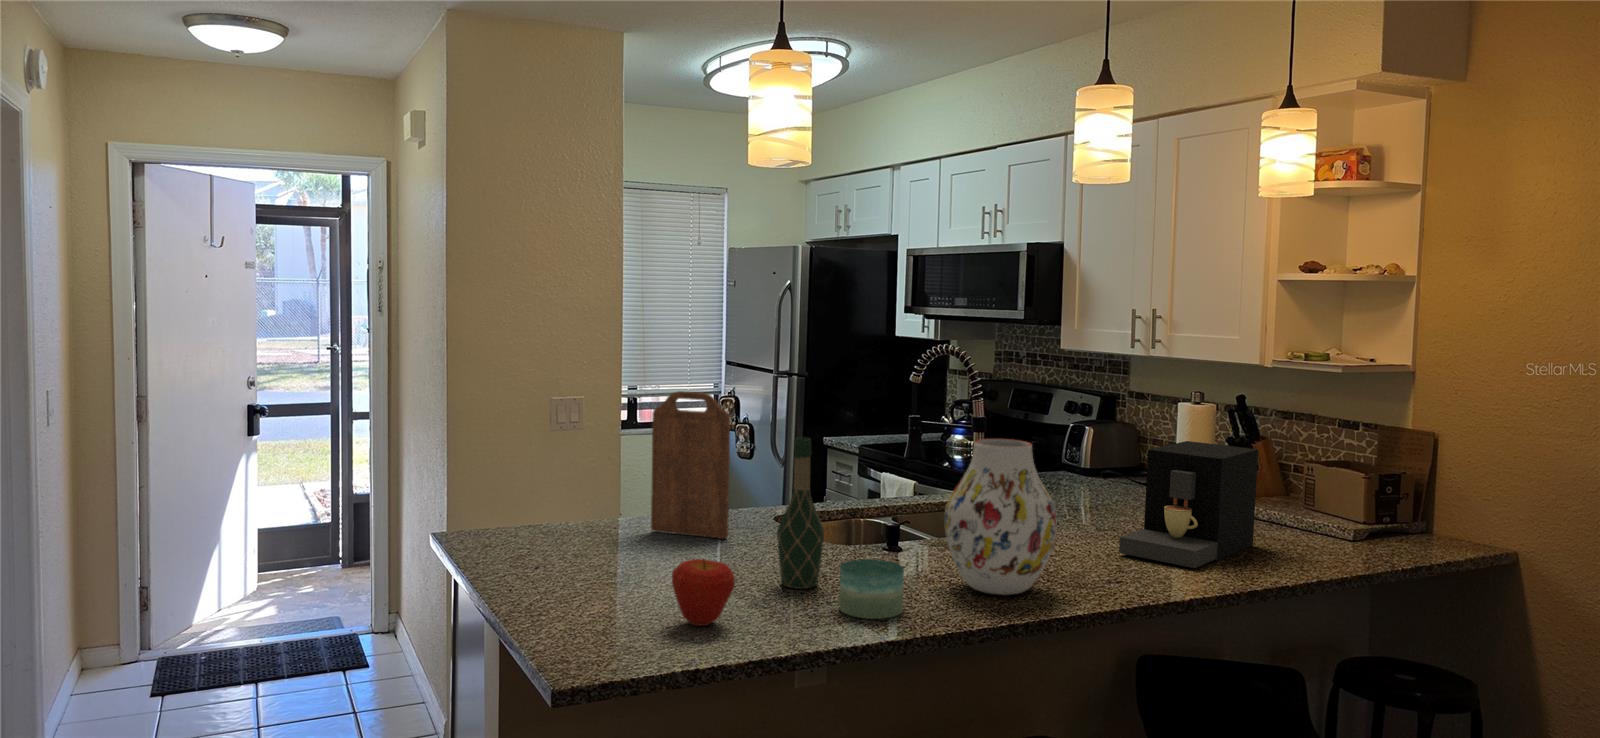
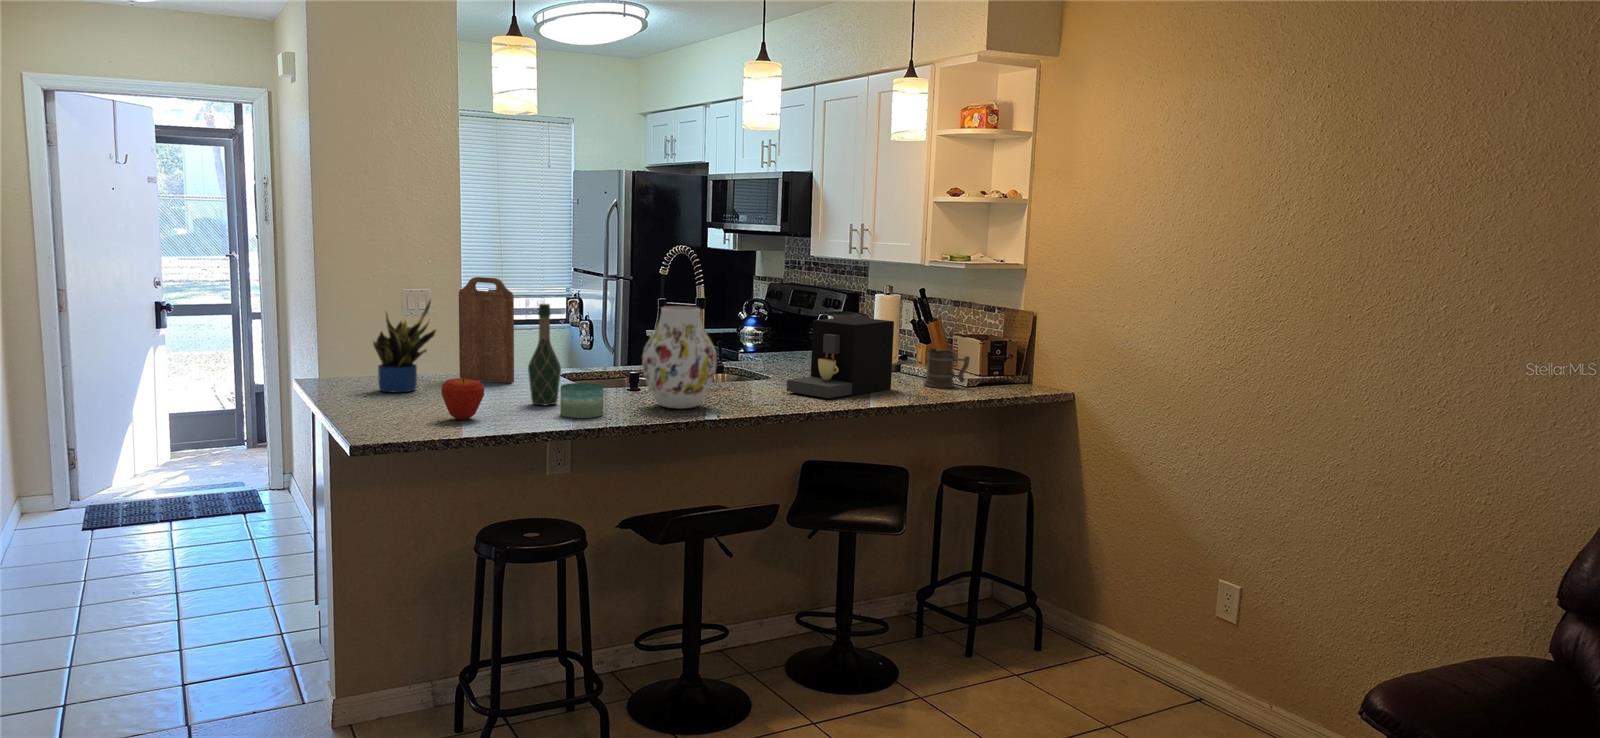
potted plant: none [546,427,635,561] -> present [373,300,436,392]
mug: none [1286,483,1359,542] -> present [924,348,970,388]

